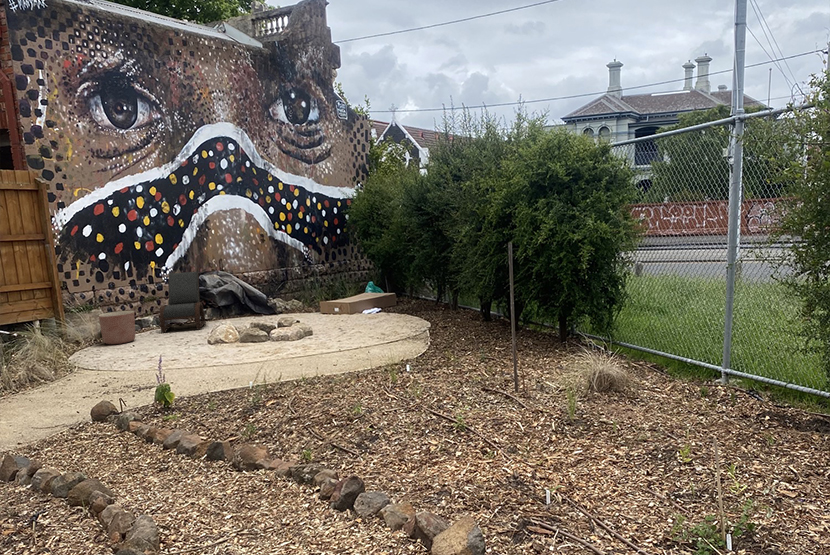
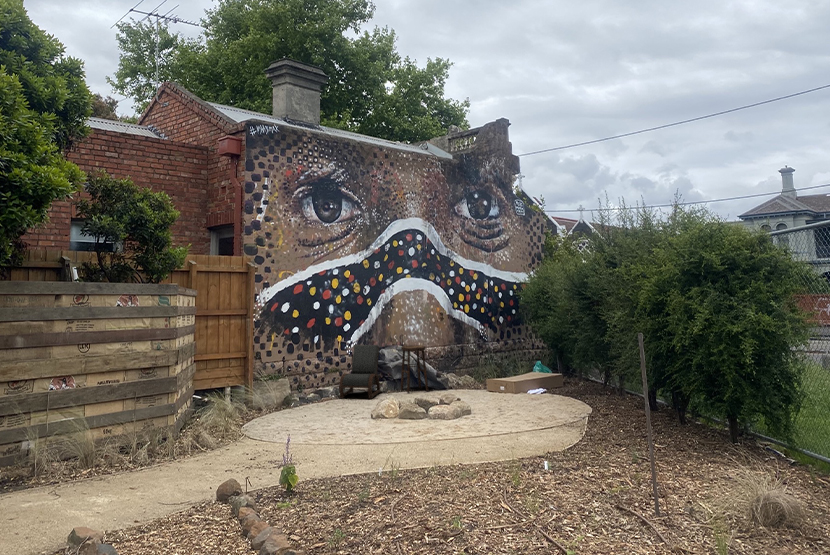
stool: none [225,269,260,322] -> present [401,345,428,394]
planter: present [99,311,135,344] -> none [287,377,316,406]

